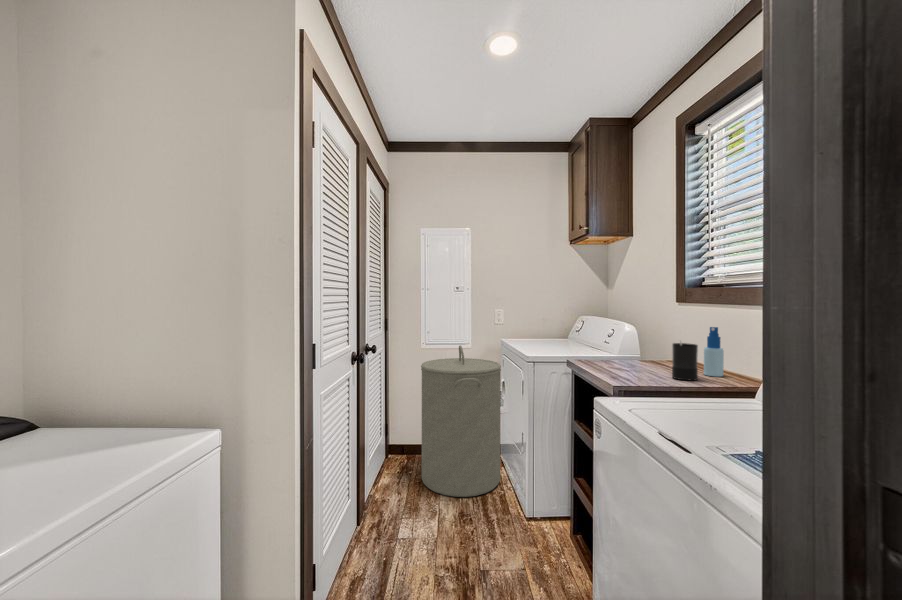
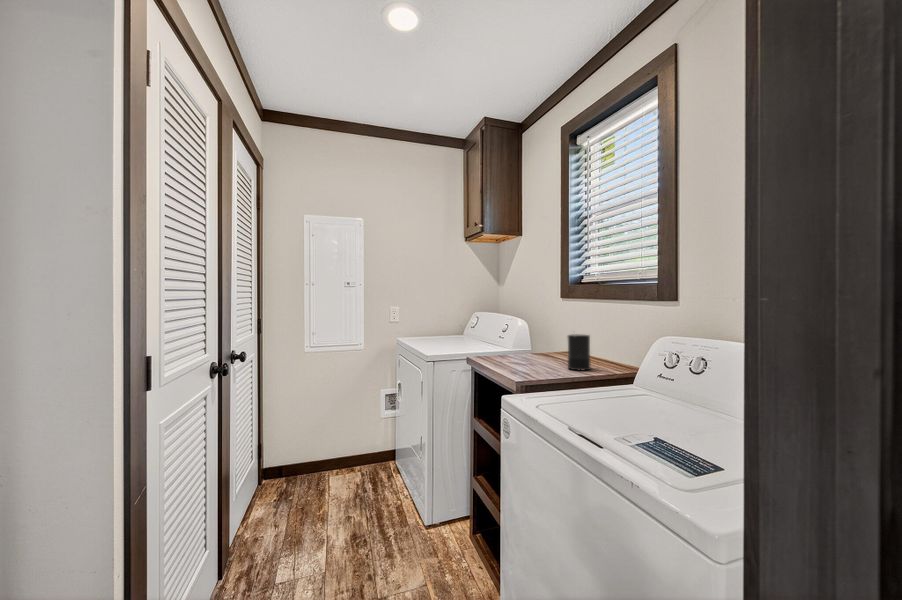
spray bottle: present [704,327,724,377] -> none [592,318,610,365]
laundry hamper: present [421,345,501,497] -> none [303,349,395,517]

